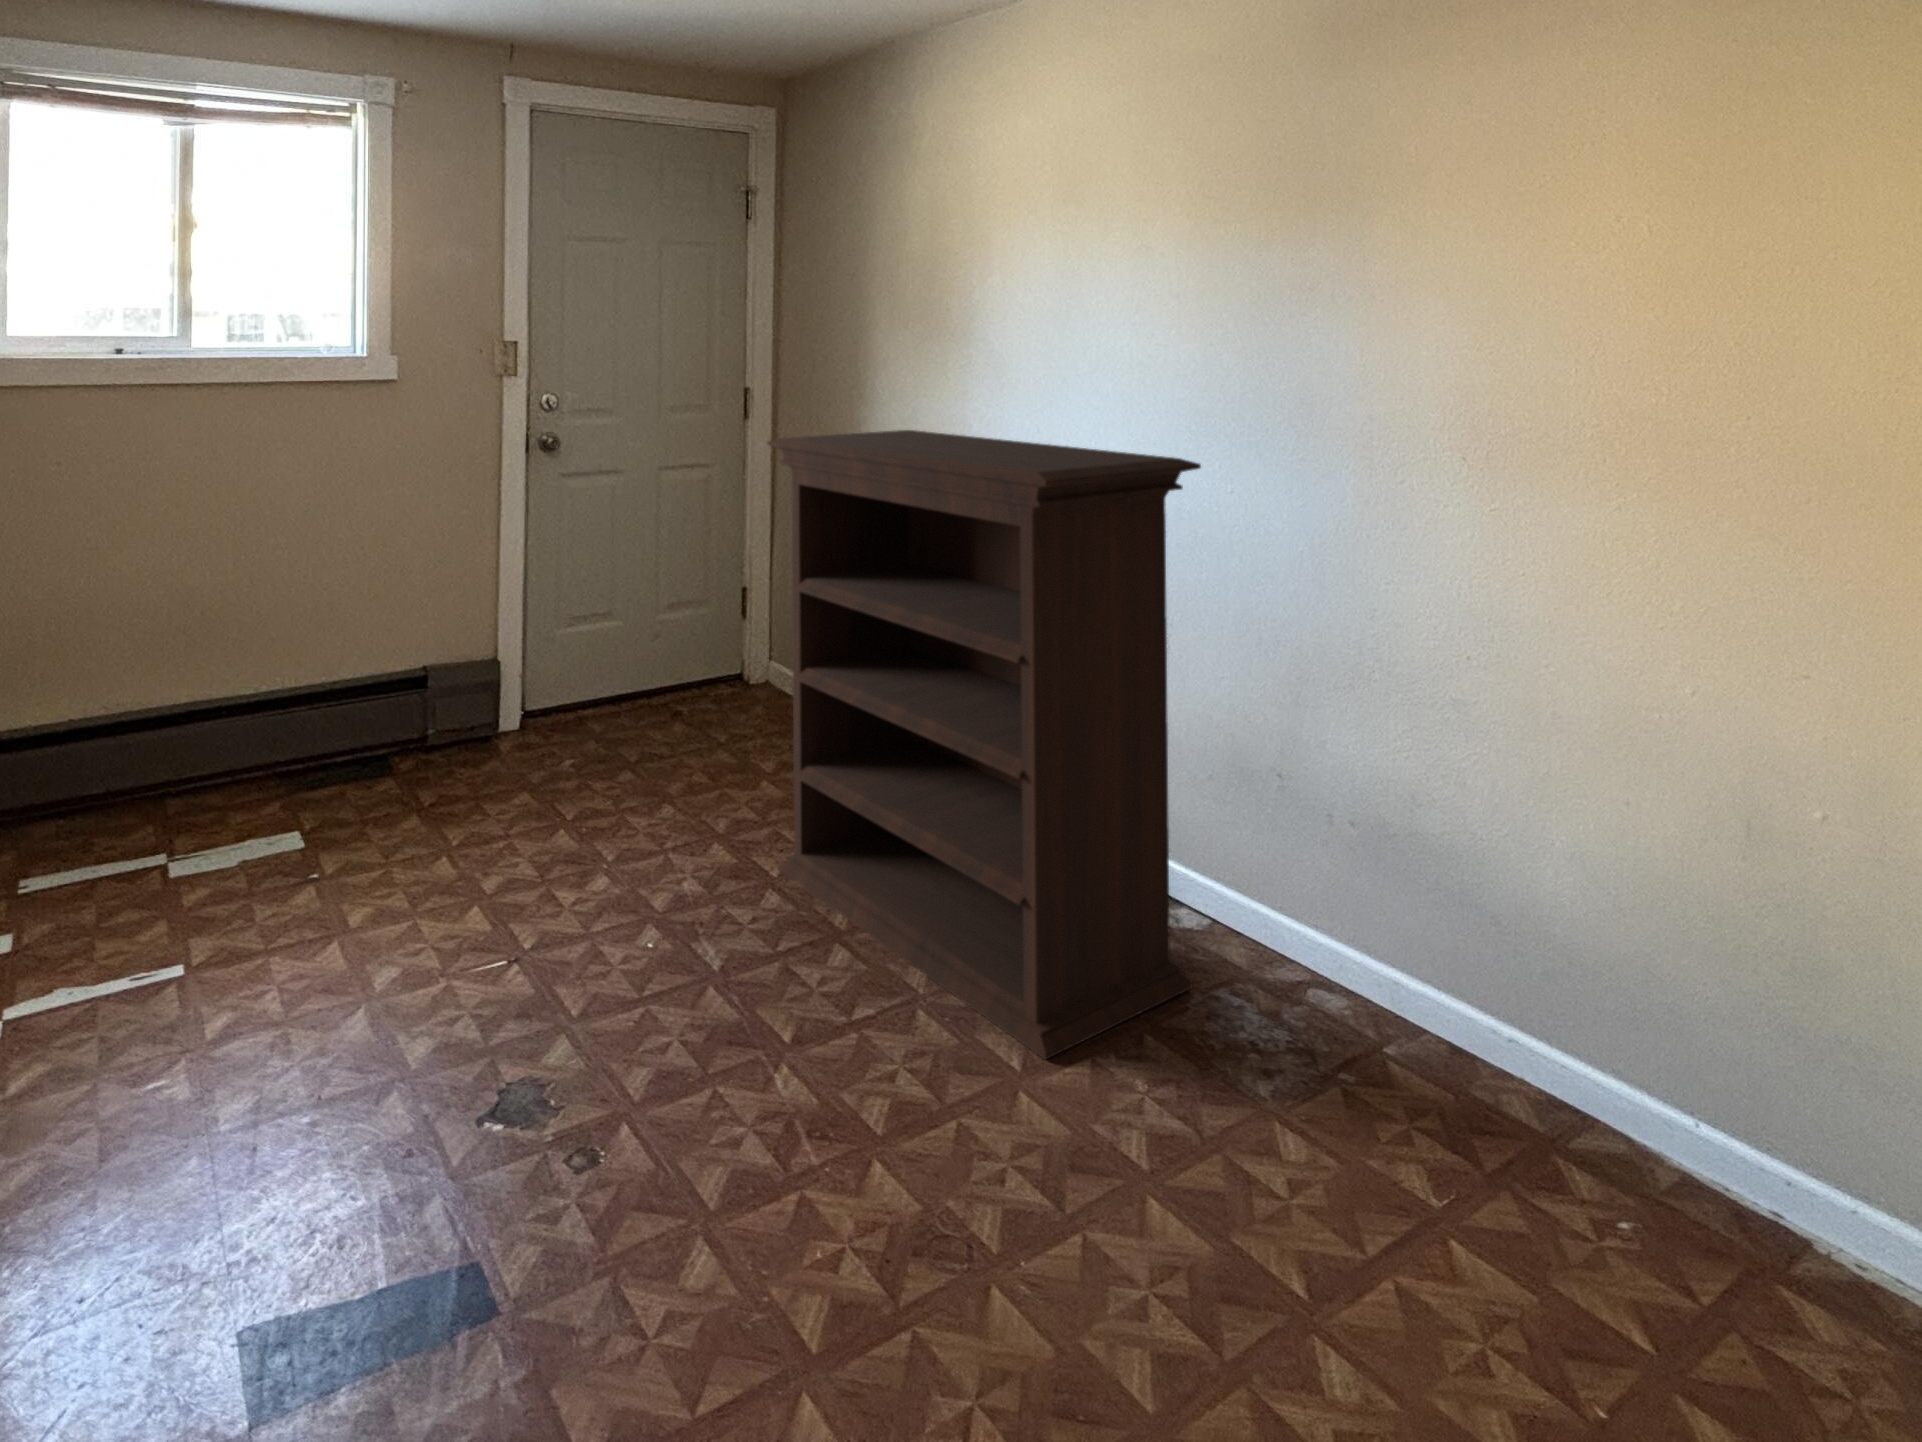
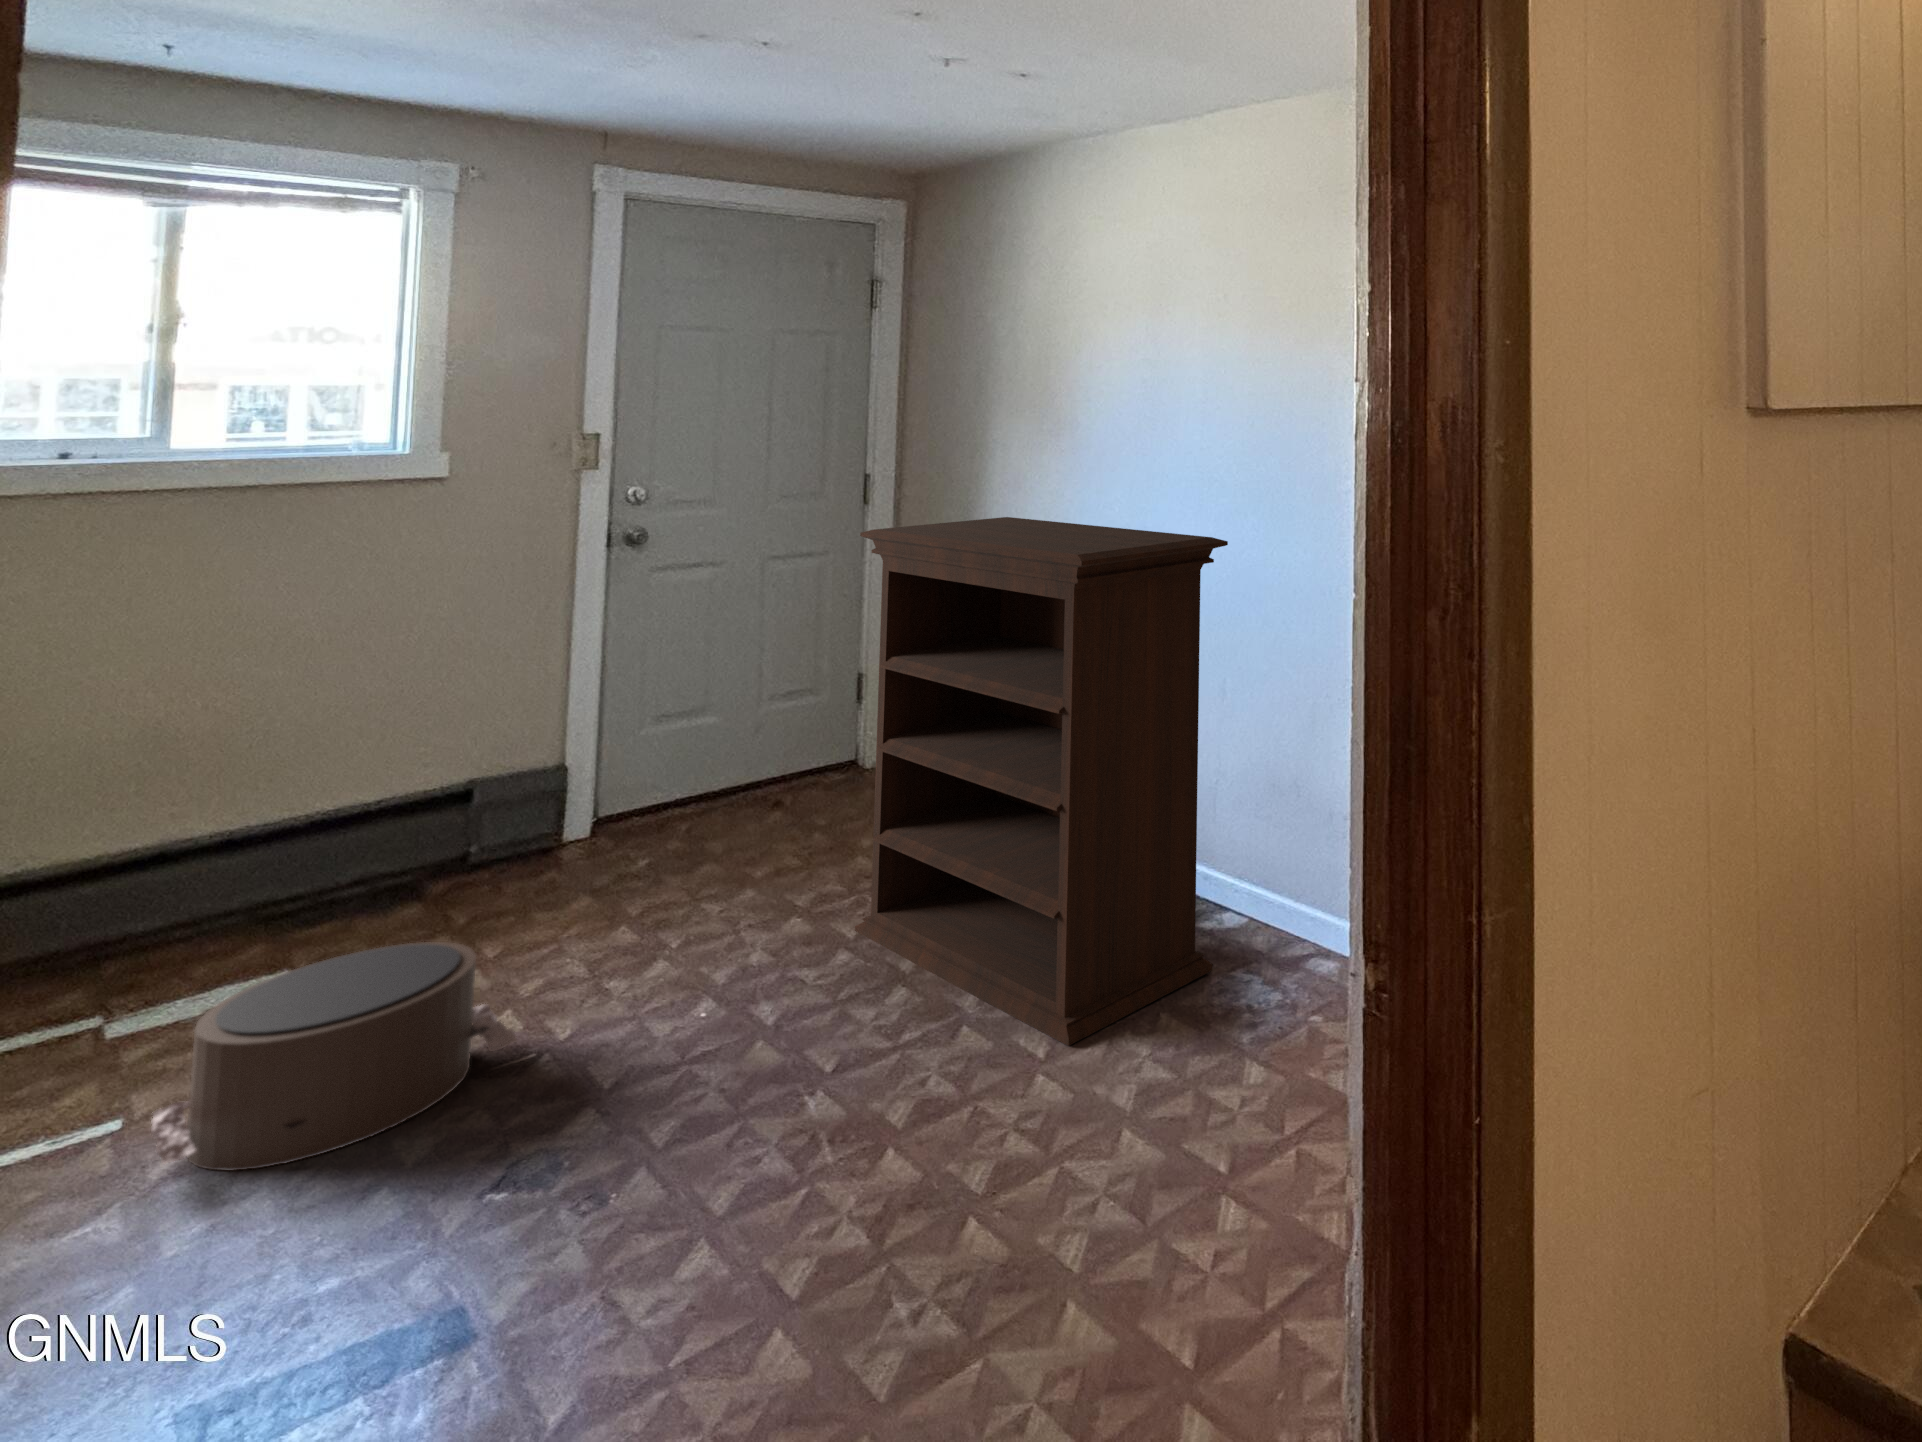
pouf: none [209,831,492,1040] -> present [151,942,517,1171]

